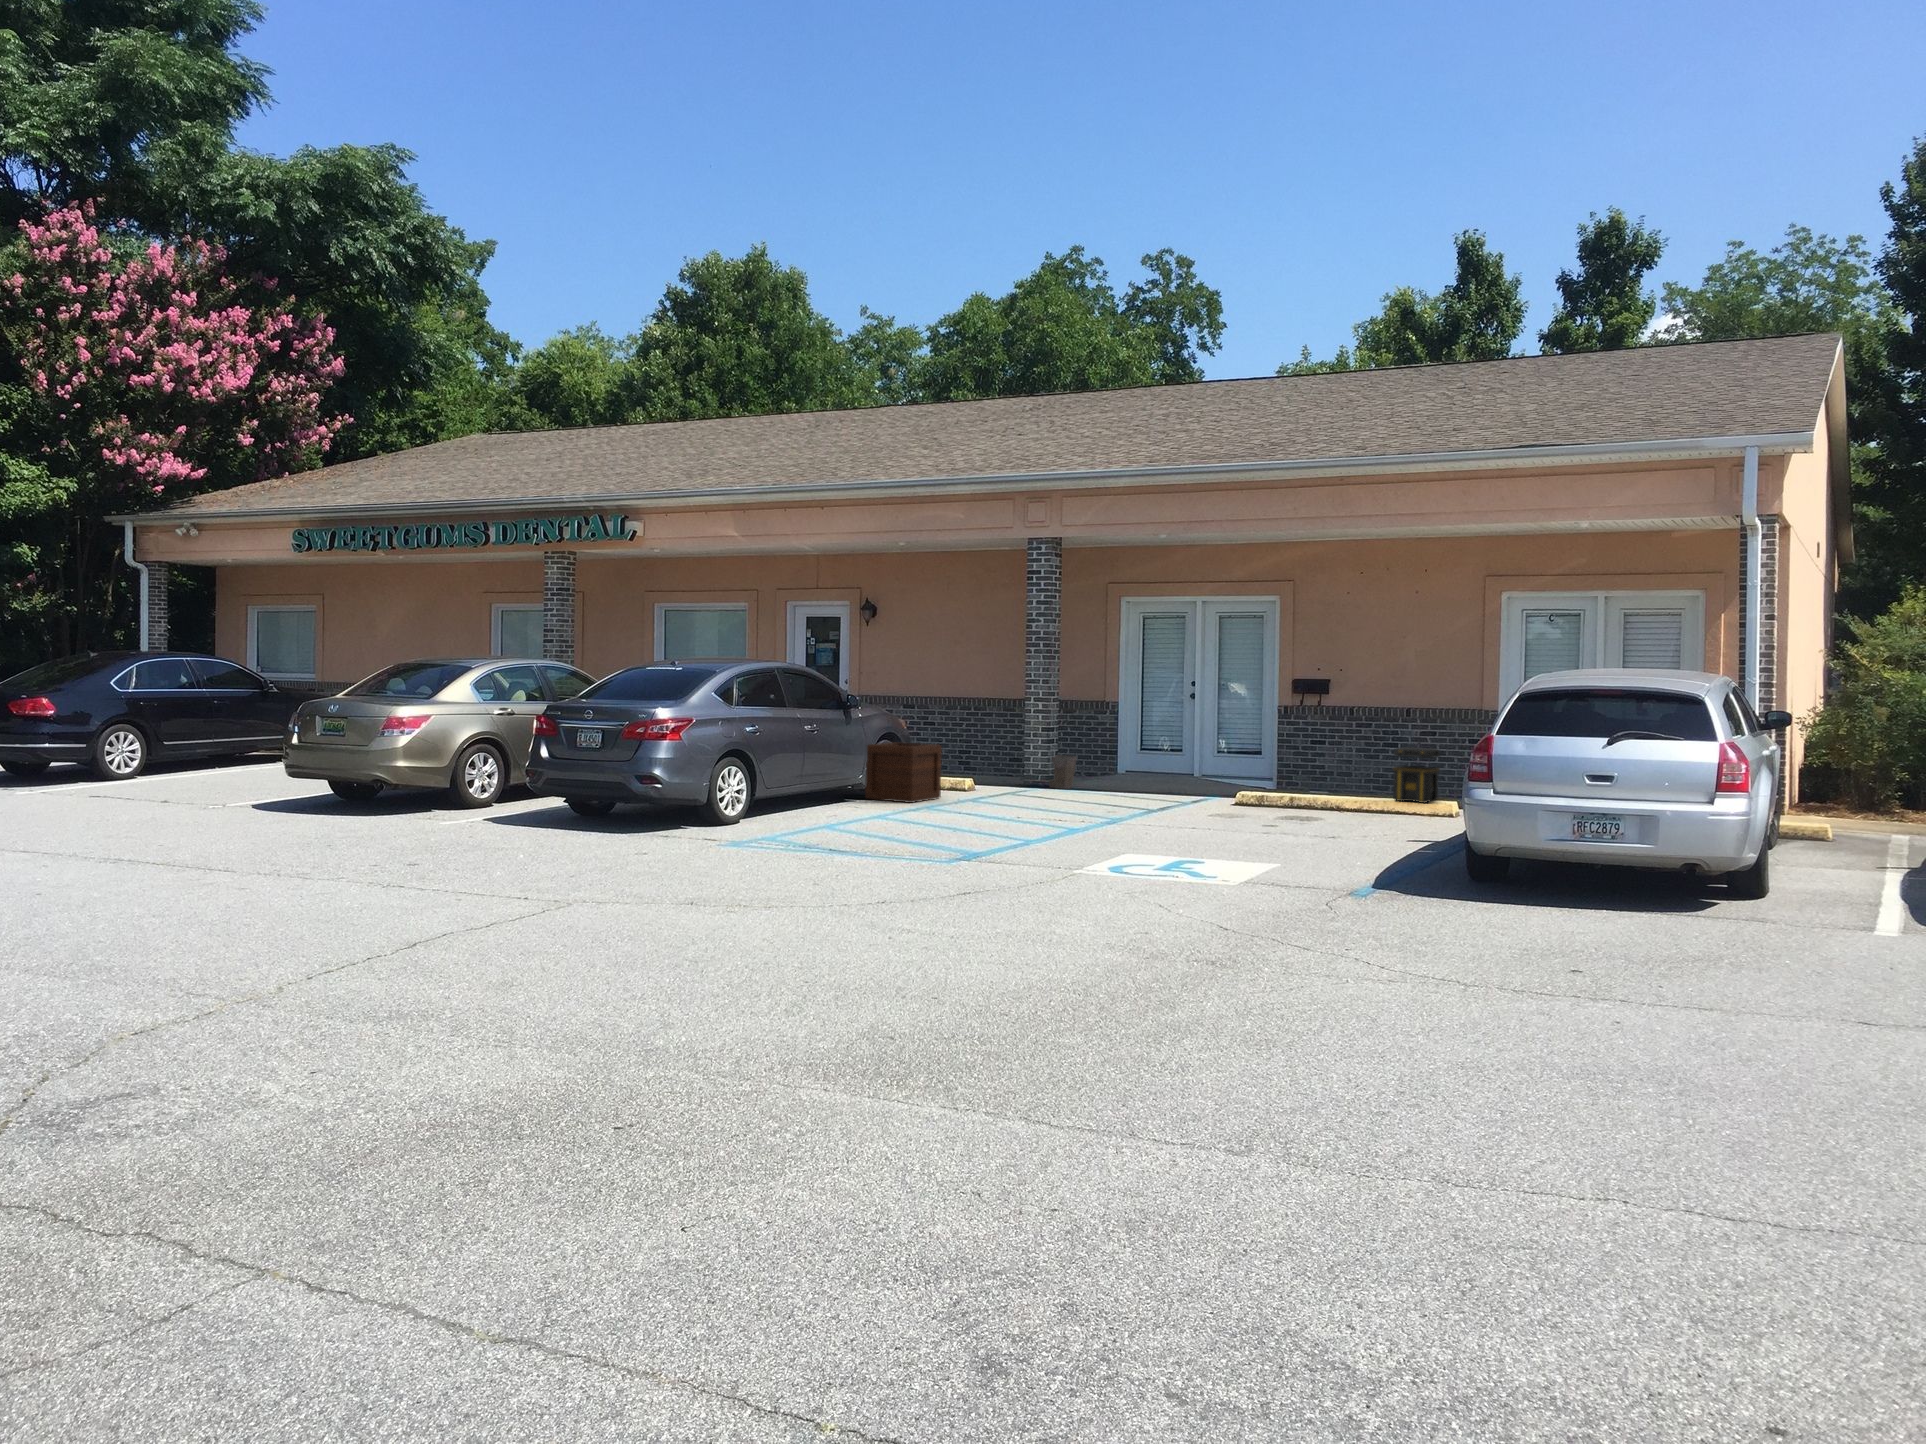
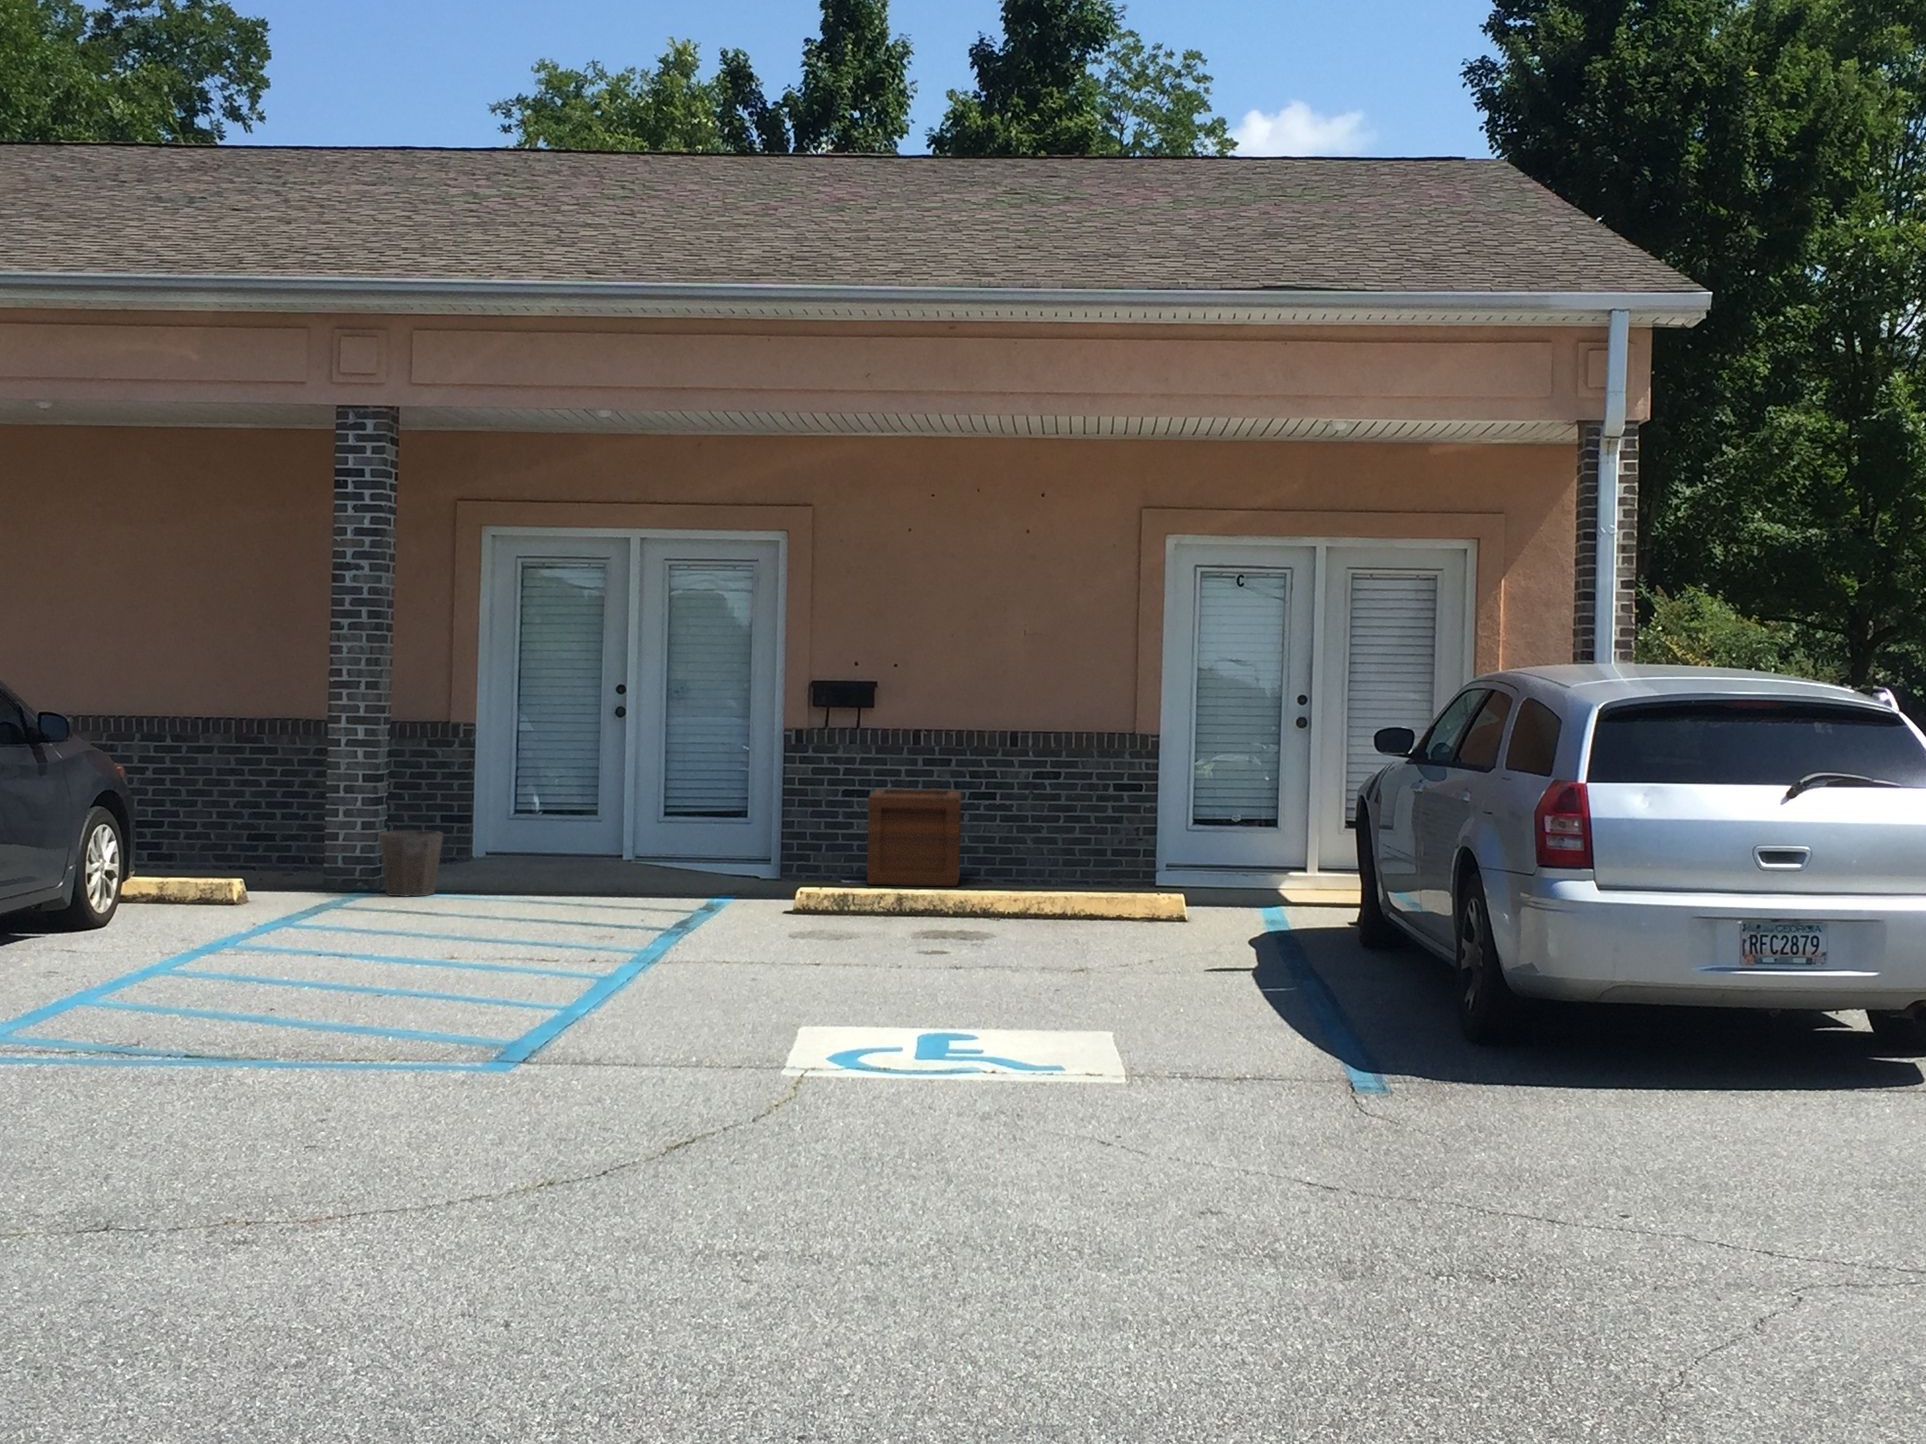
wooden crate: present [865,742,942,803] -> present [867,789,961,886]
toolbox: present [1393,747,1440,803] -> none [1001,792,1067,885]

